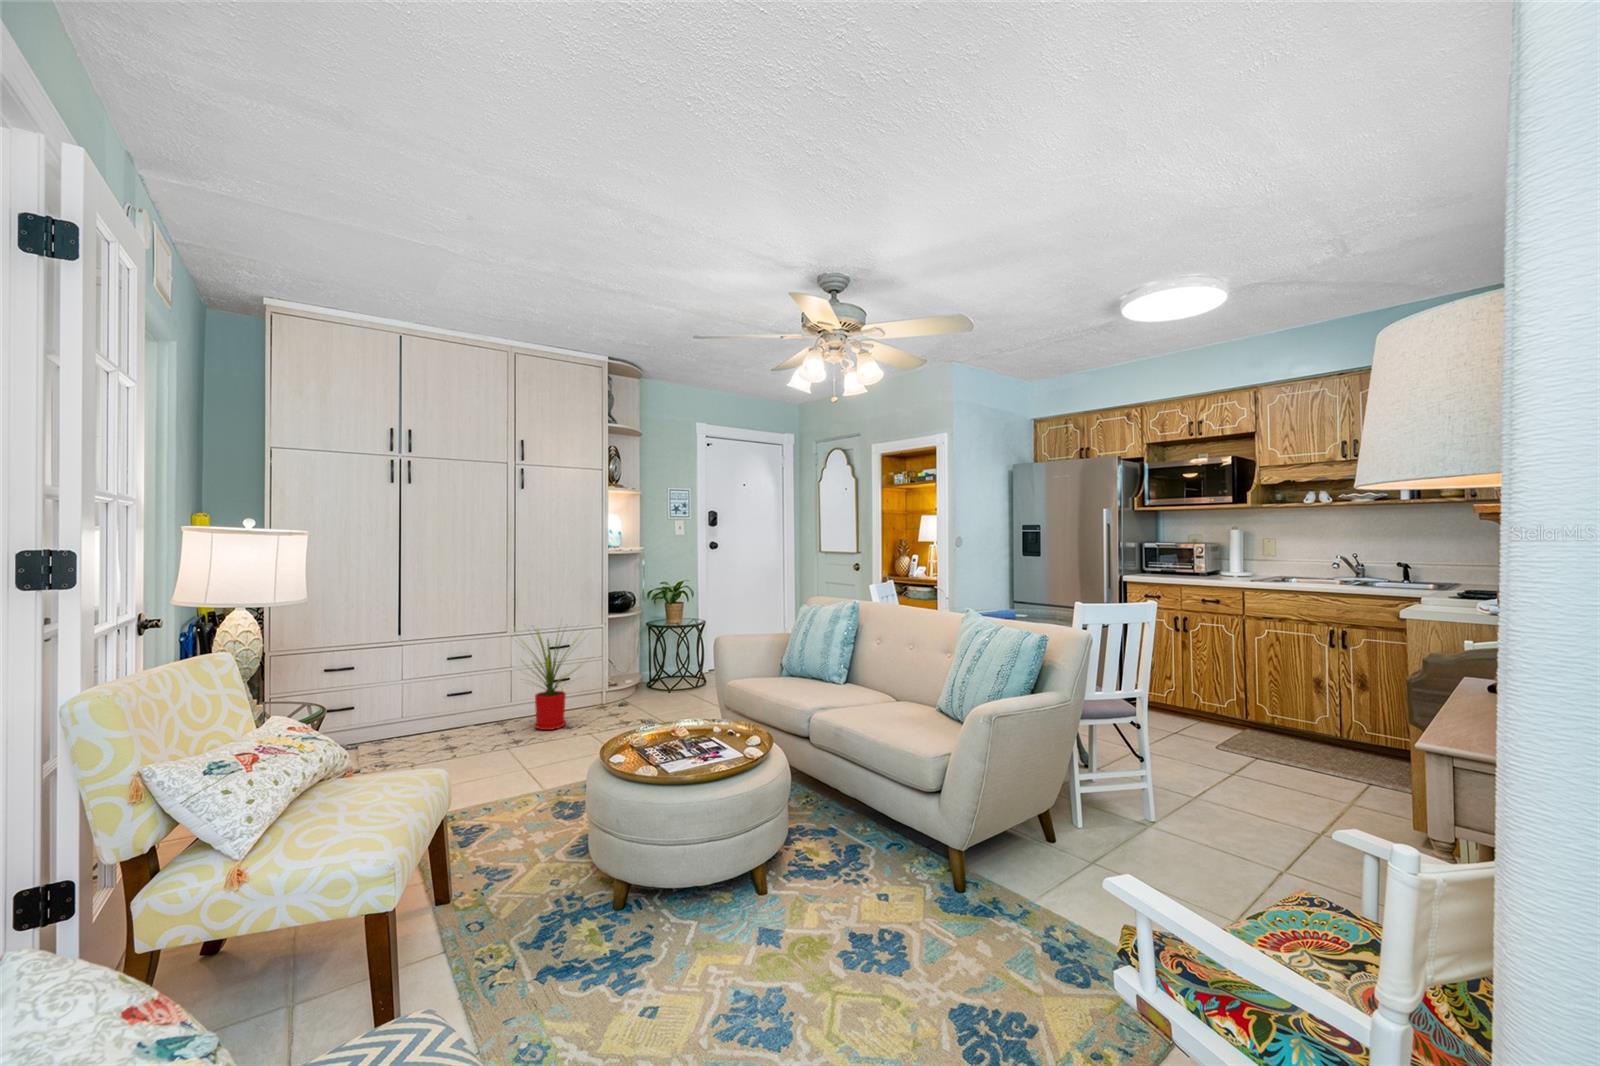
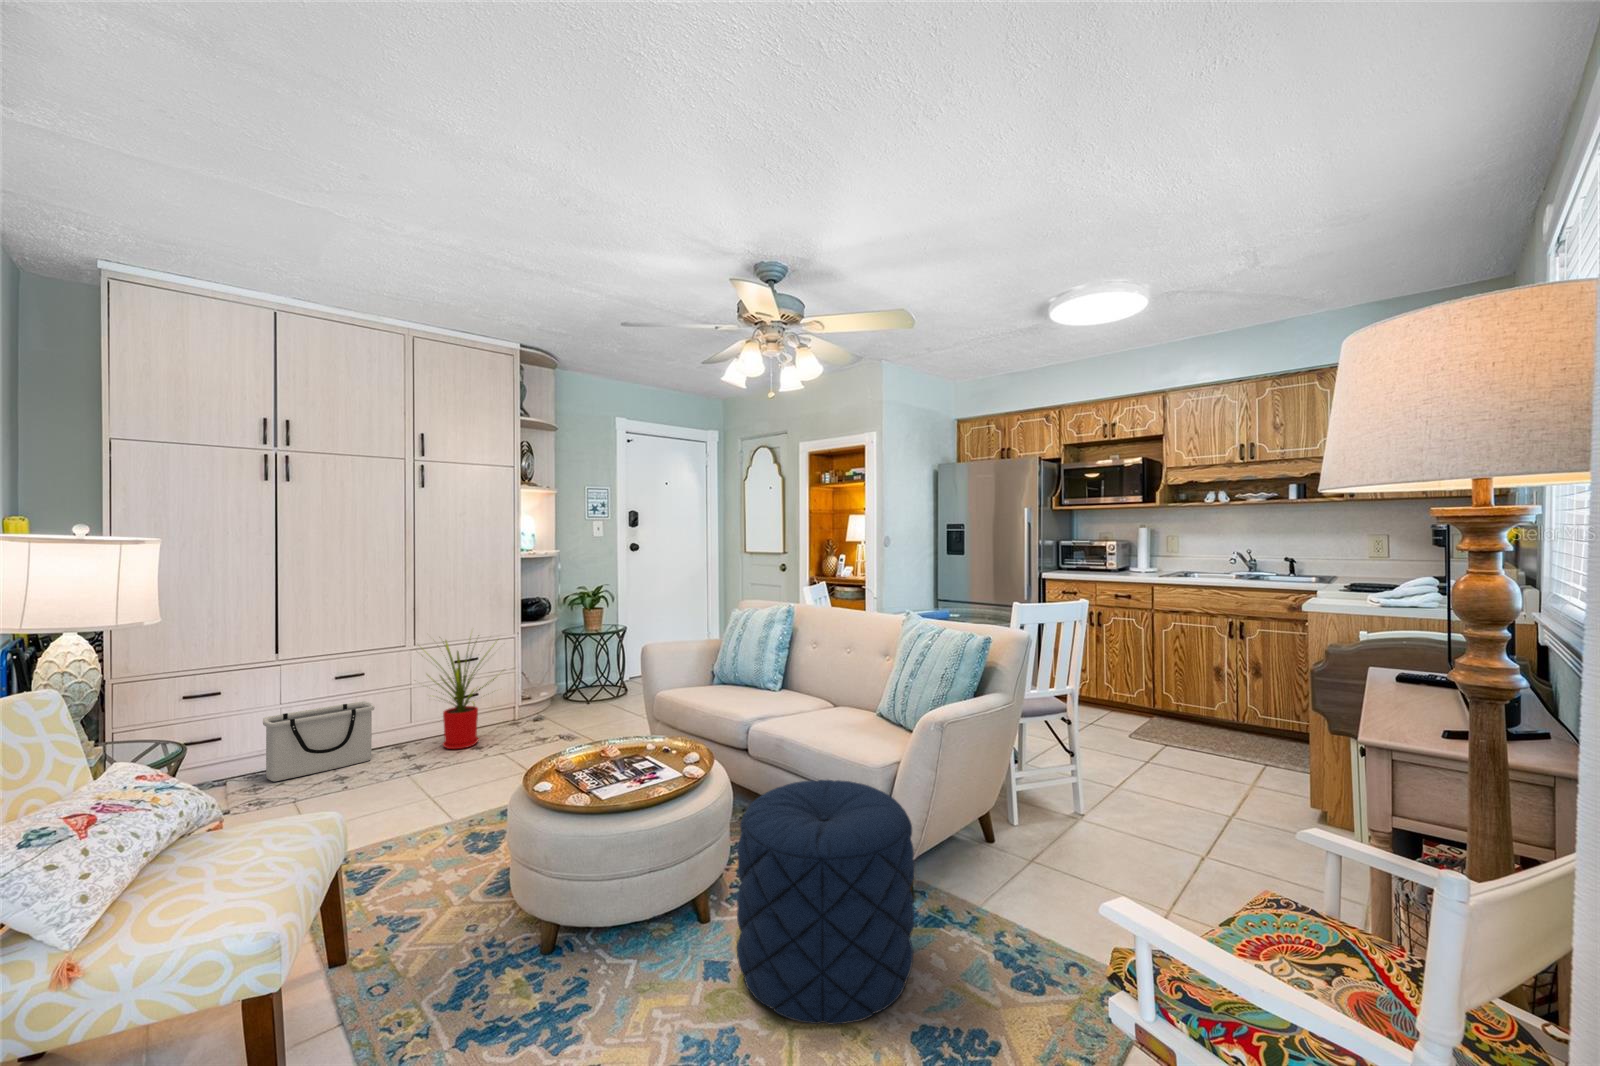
storage bin: none [384,682,476,750] -> present [263,701,375,782]
pouf: none [787,766,957,993] -> present [737,780,915,1025]

